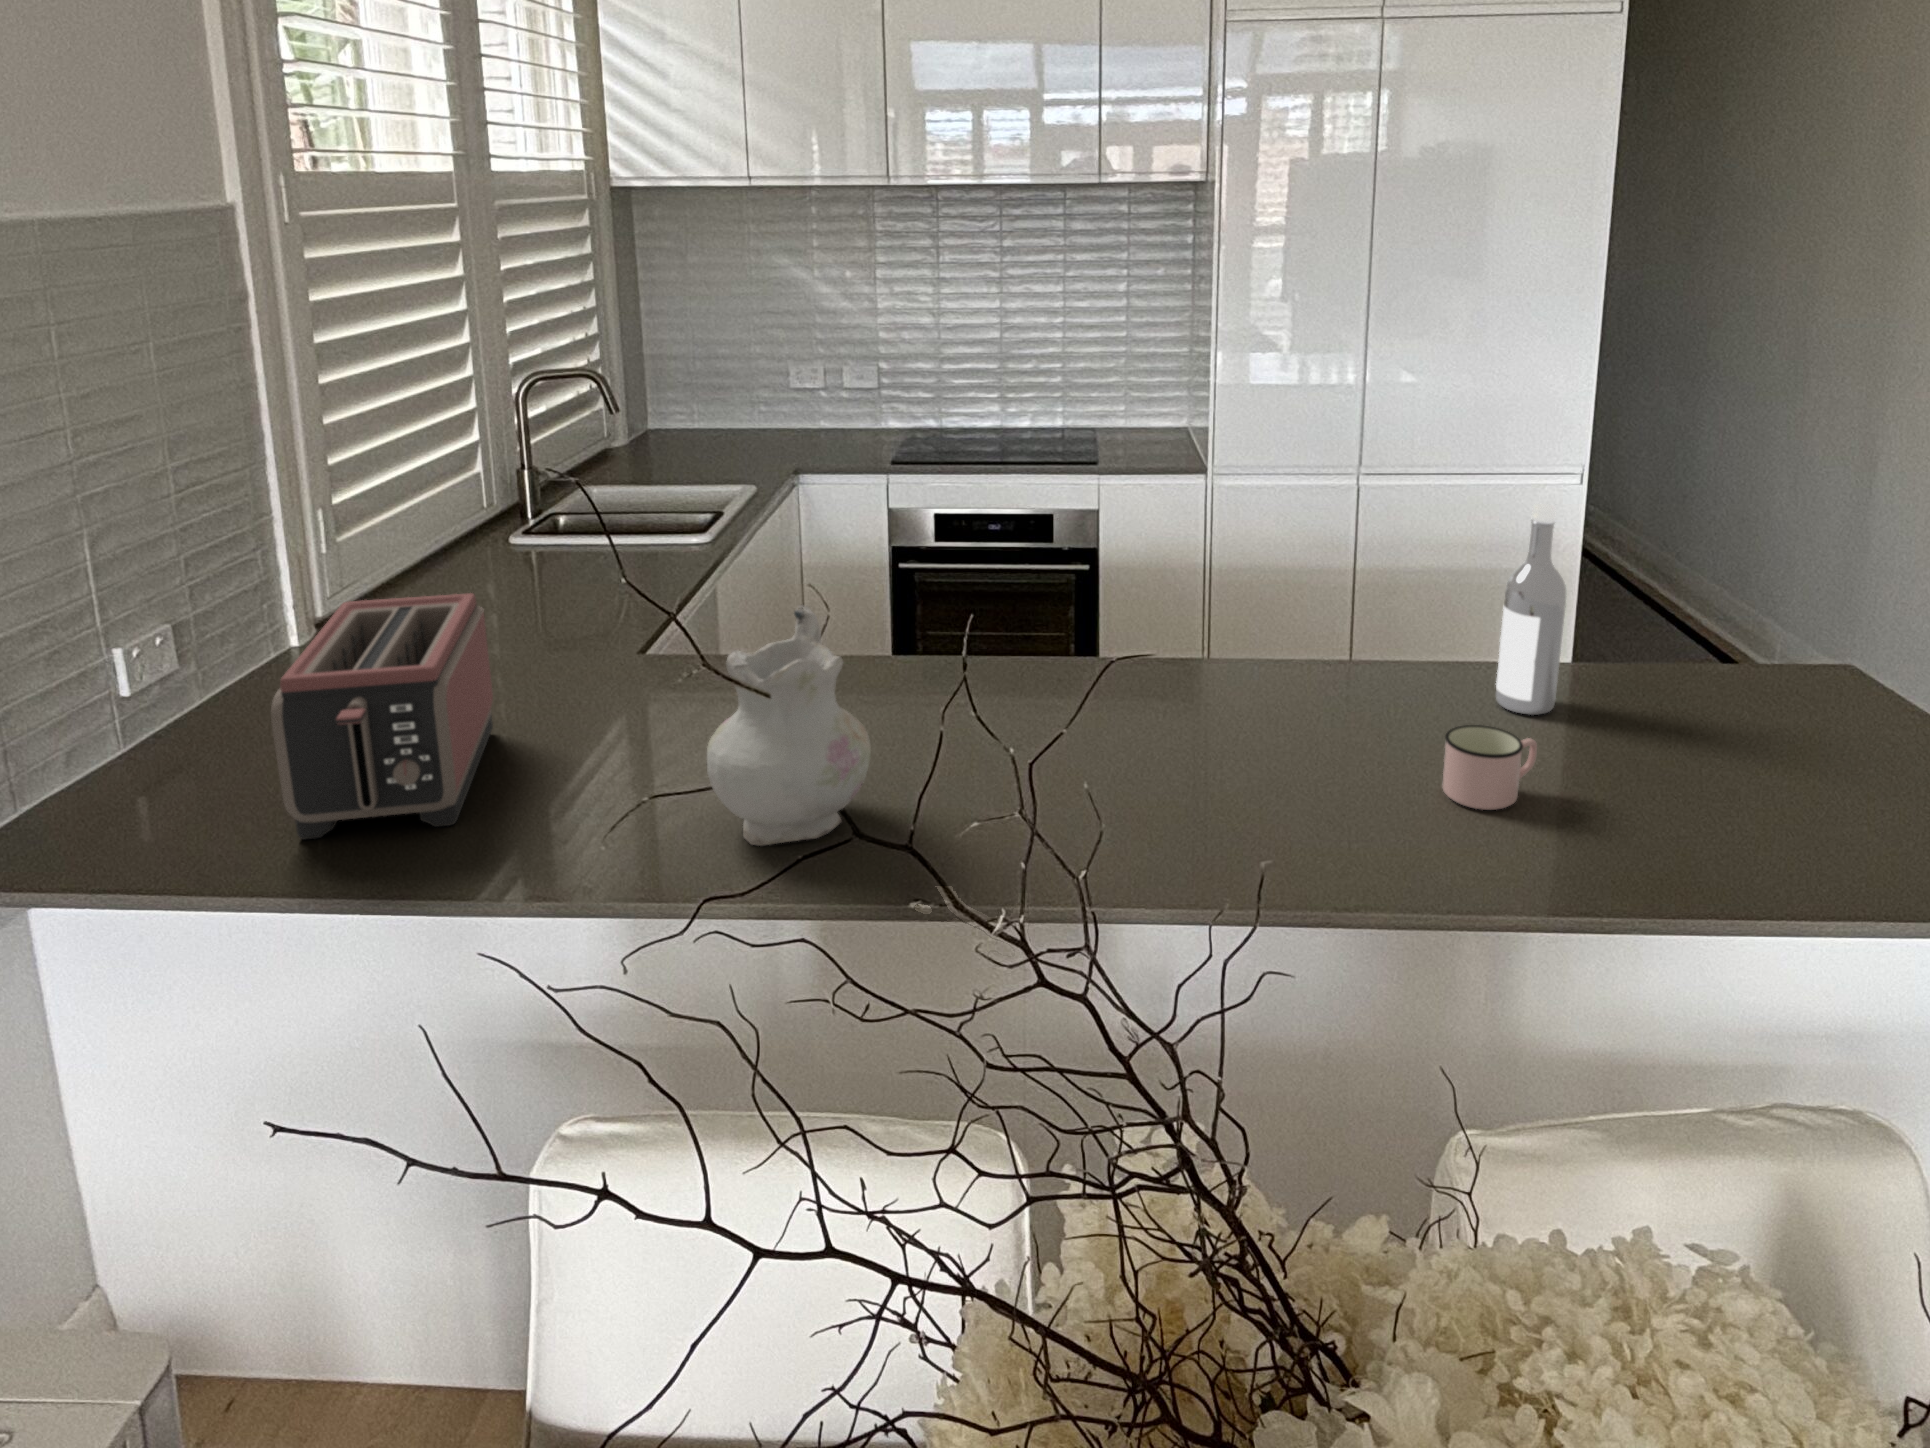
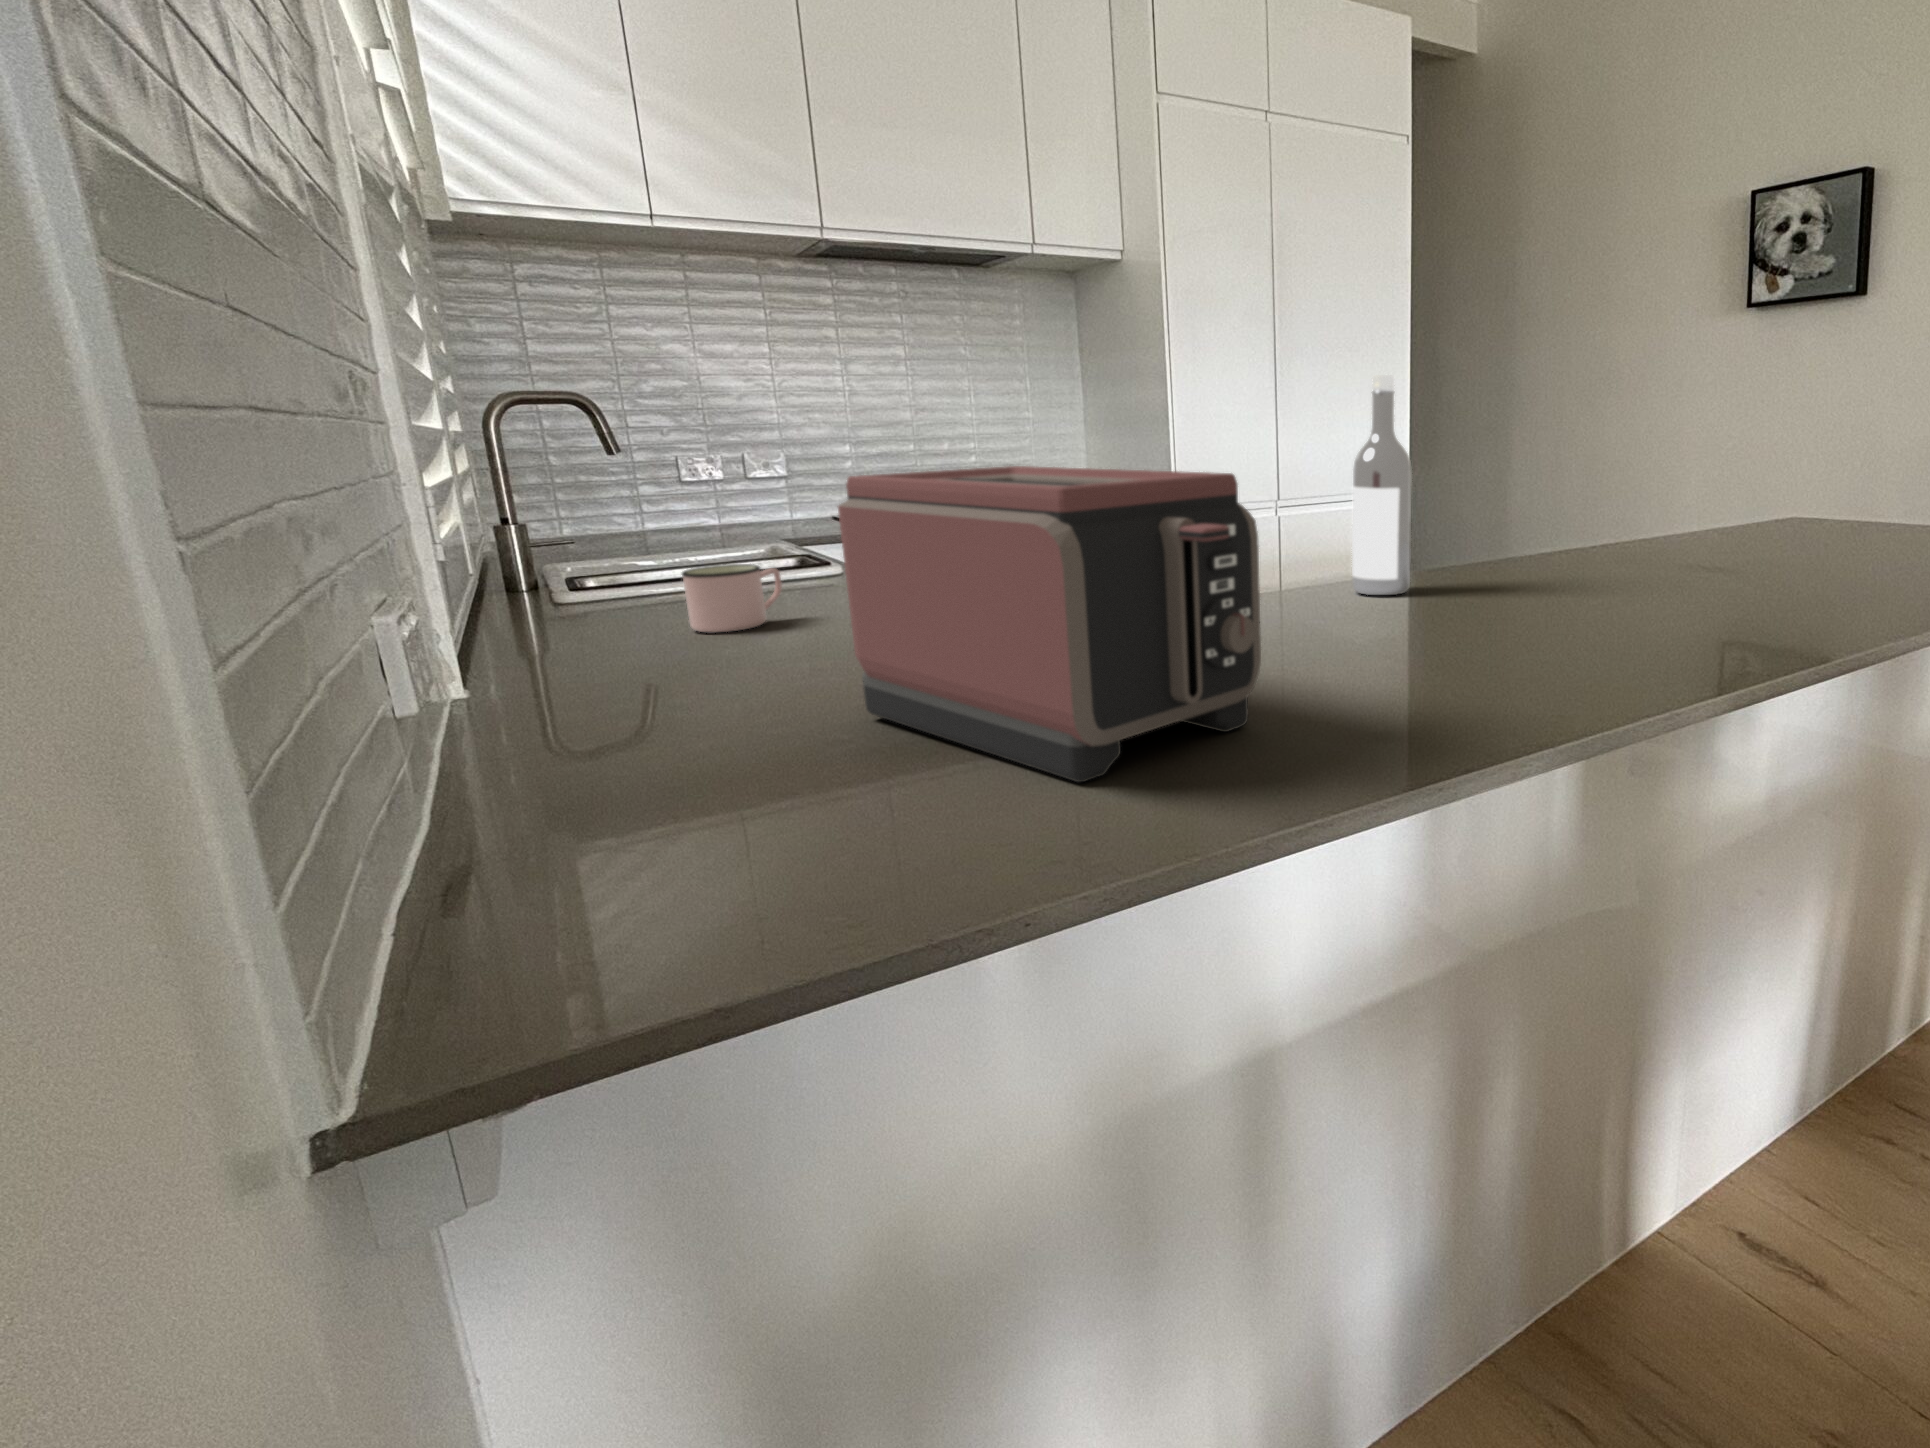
wine bottle: present [1496,504,1566,715] -> present [1352,375,1412,595]
ceramic pitcher: present [707,605,871,846] -> none [1470,410,1662,664]
mug: present [1443,725,1537,810] -> present [682,564,782,632]

